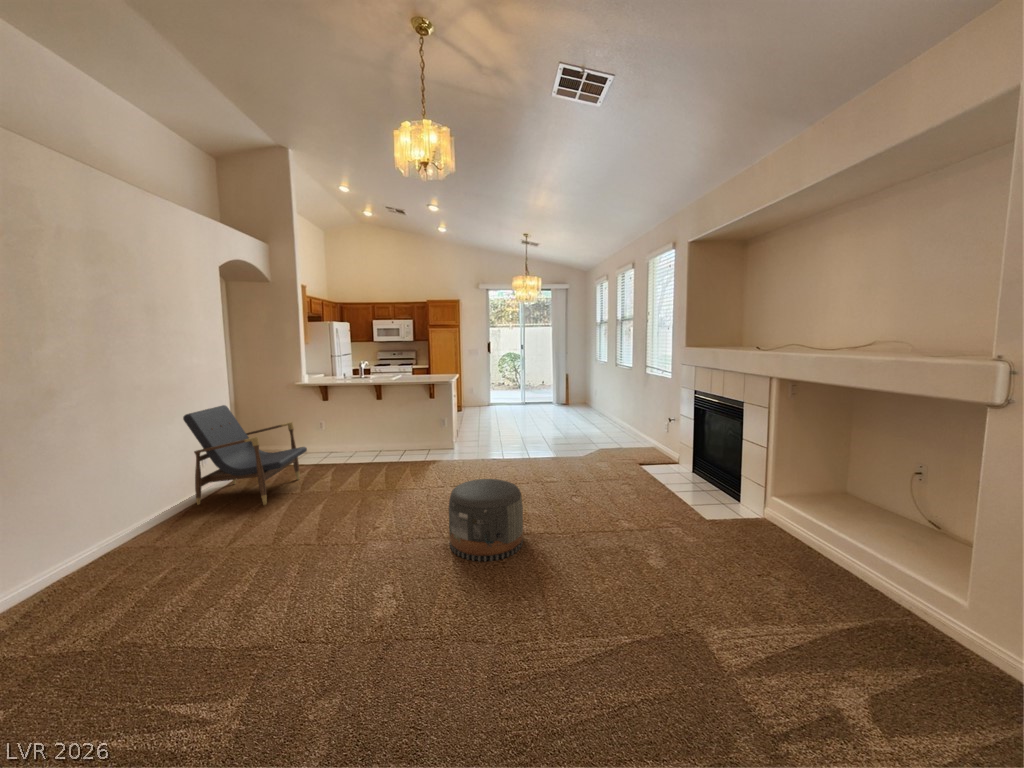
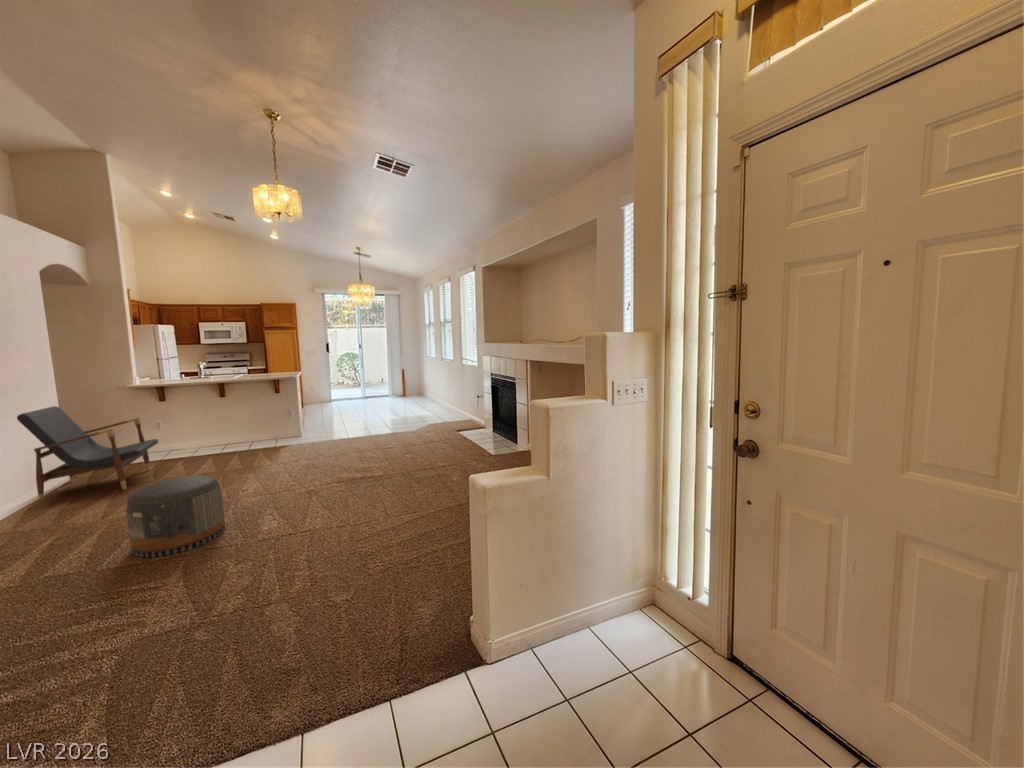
pouf: present [449,479,523,561] -> present [126,475,225,558]

